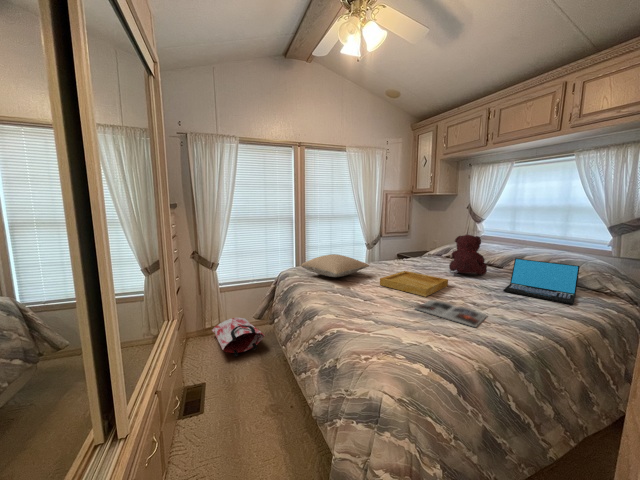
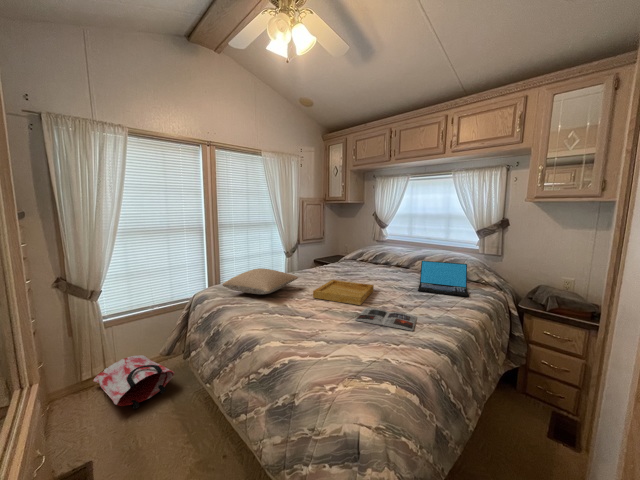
teddy bear: present [449,235,487,275] -> none [368,241,400,280]

